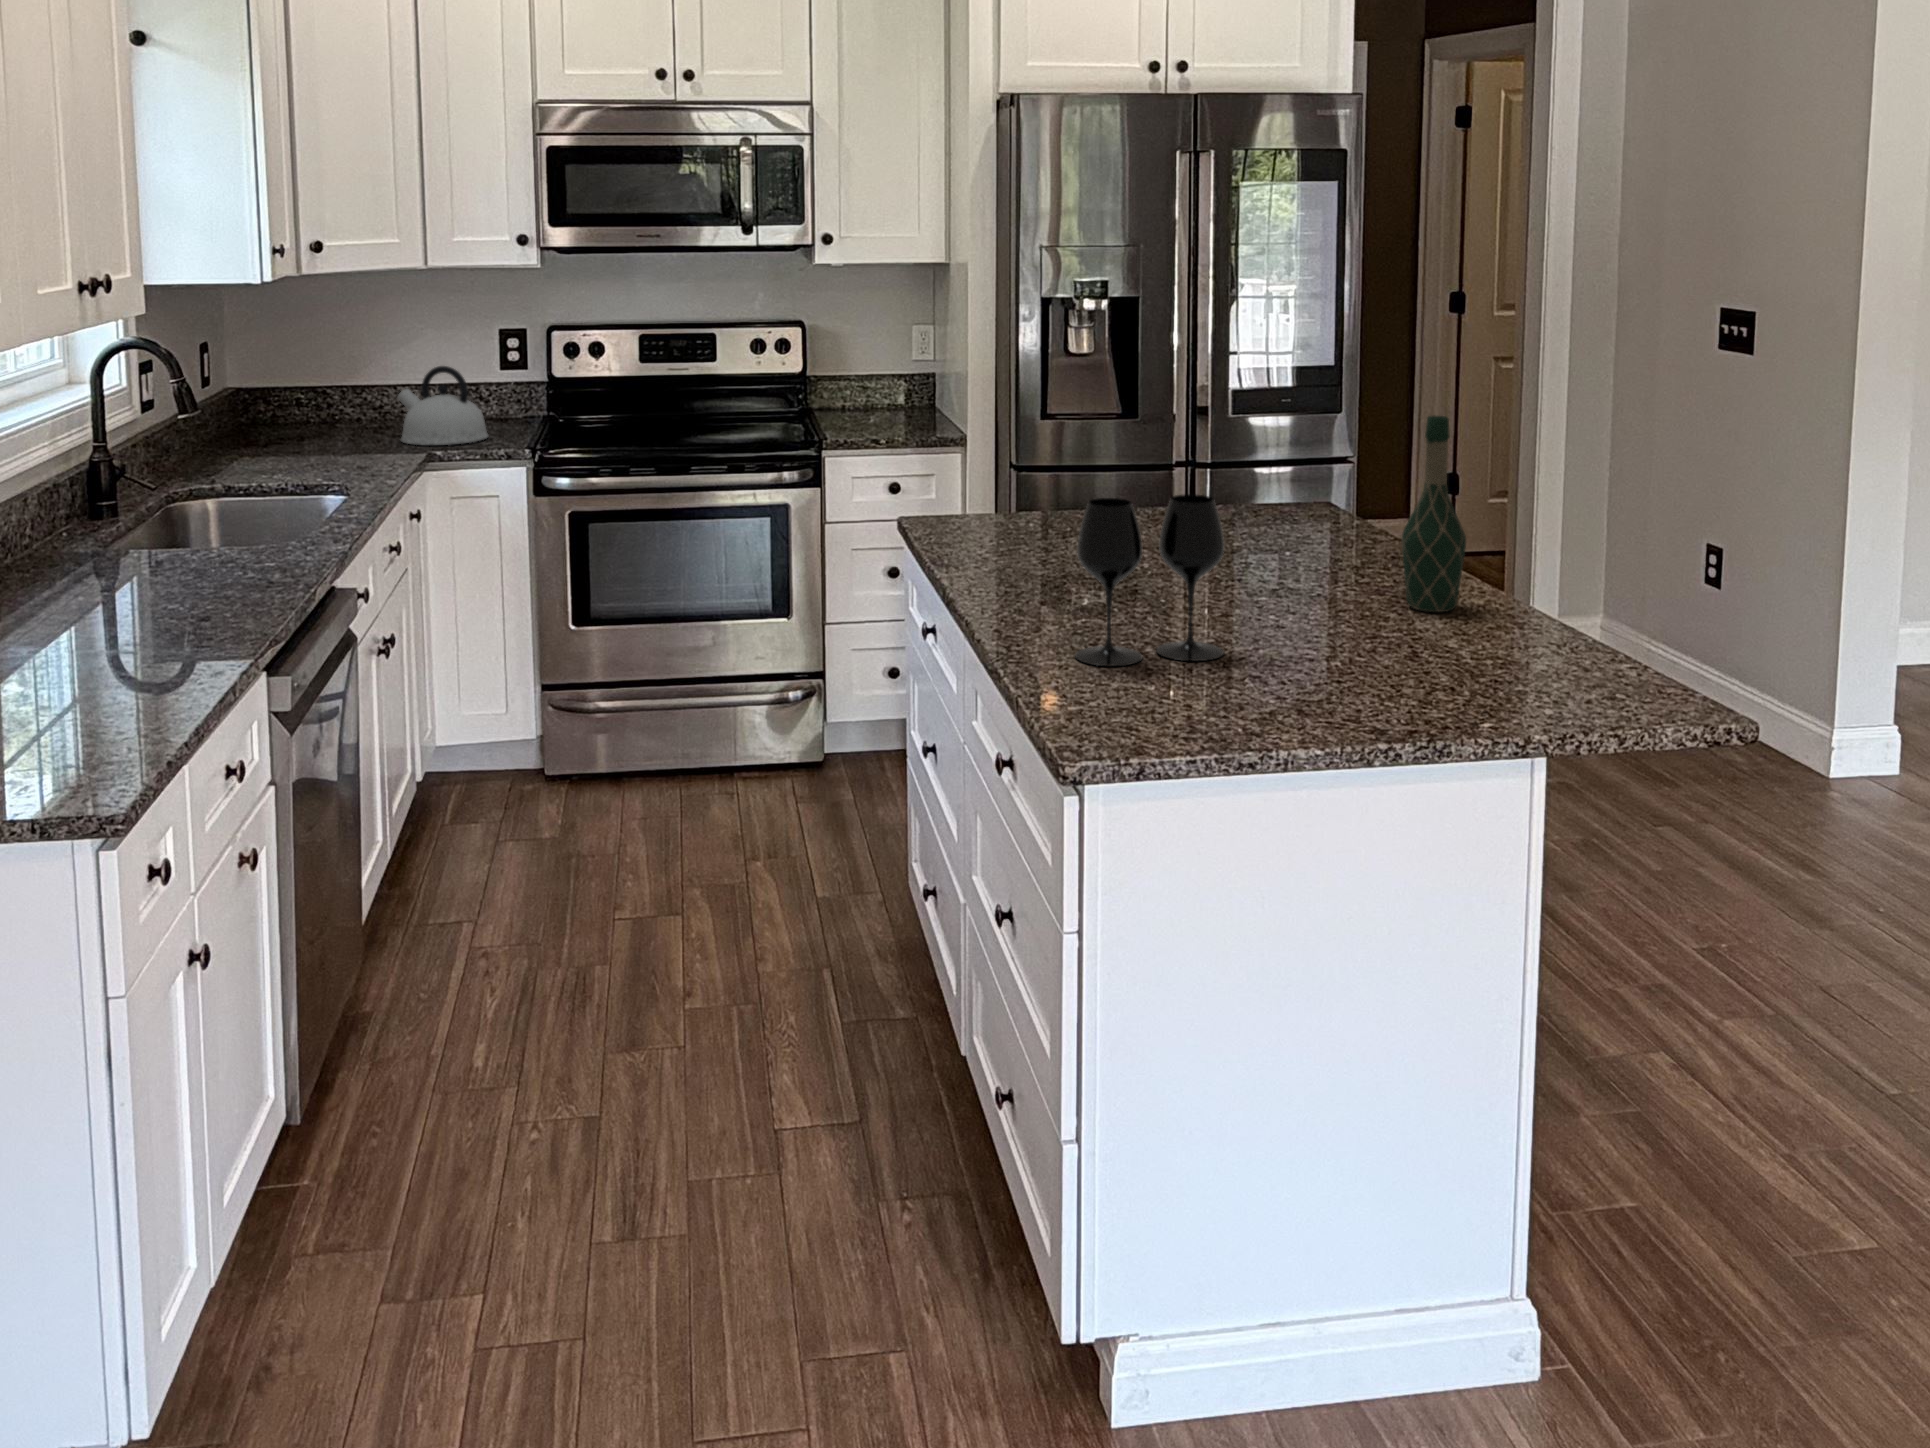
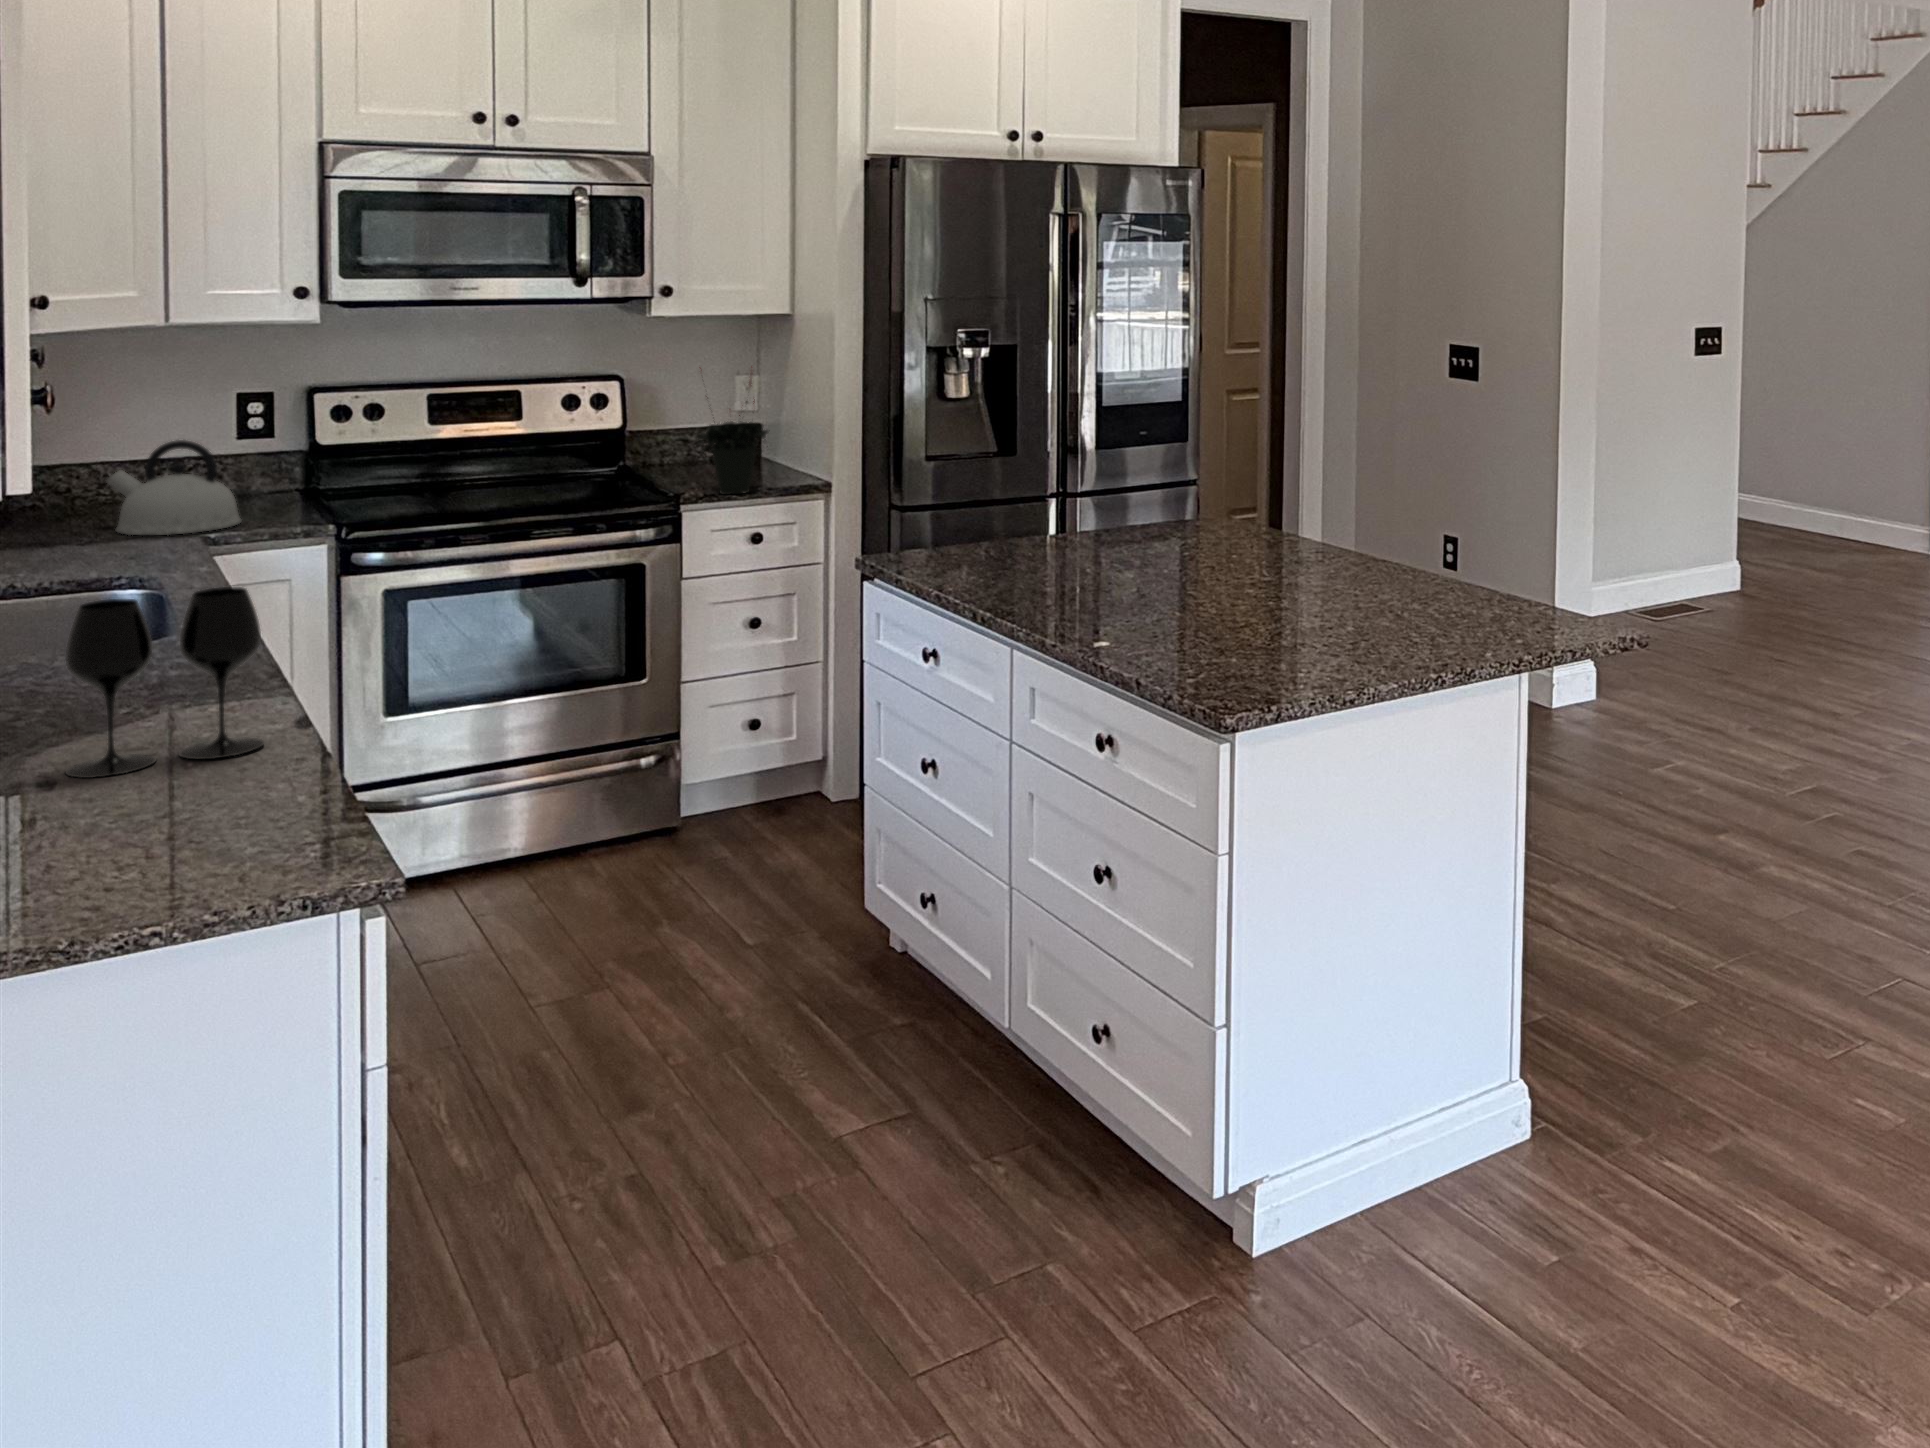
potted plant: none [847,312,912,439] -> present [698,368,768,494]
wine bottle: present [1402,416,1466,612] -> none [1364,436,1411,587]
wine glass: present [1075,494,1224,666] -> present [65,587,264,778]

